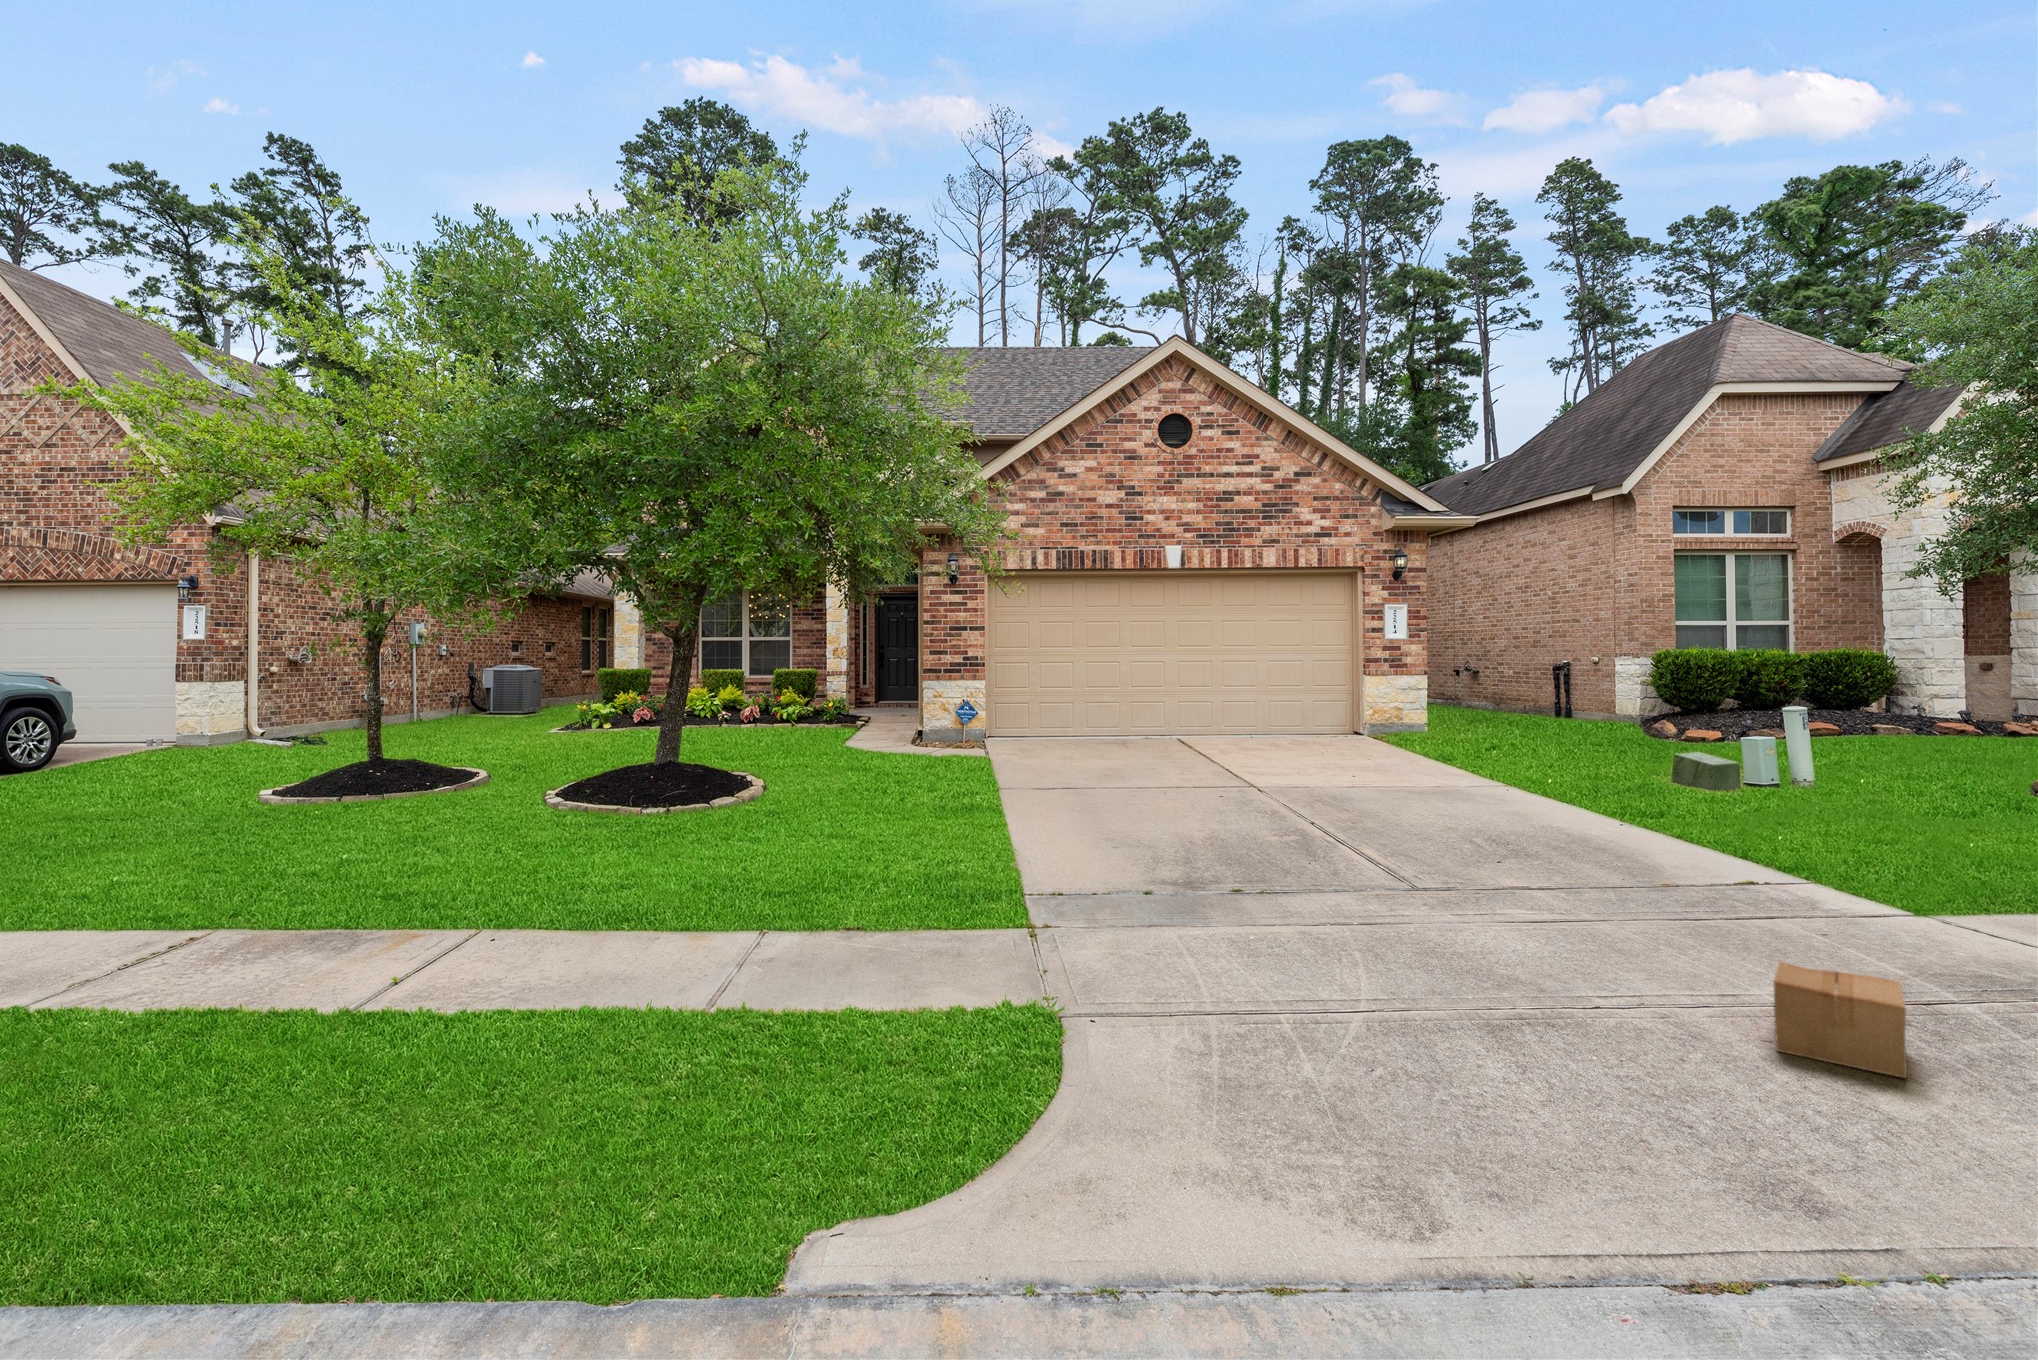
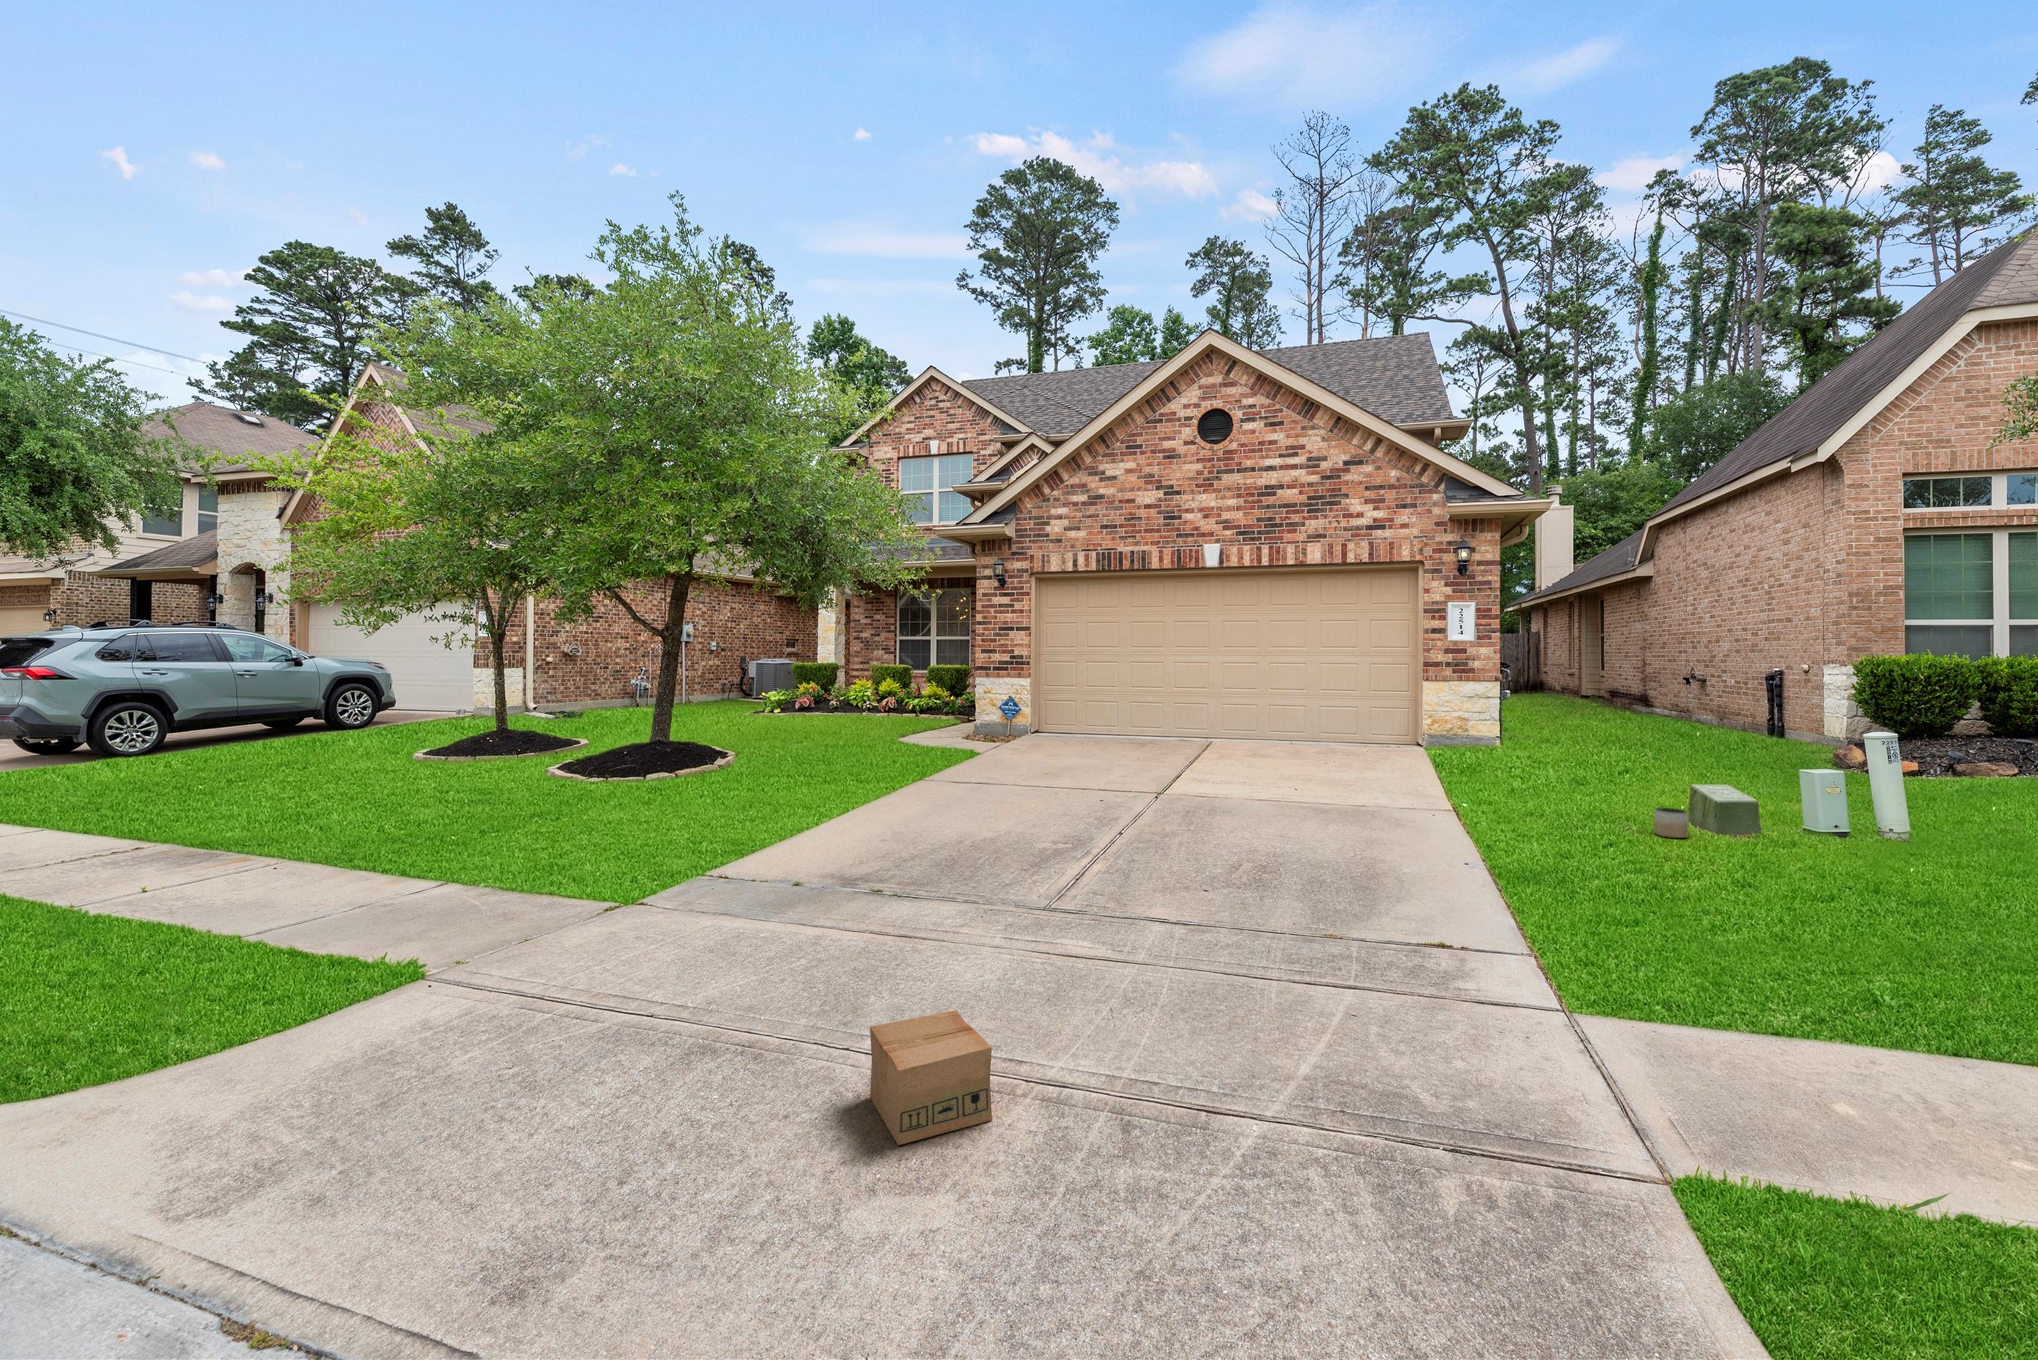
planter: none [1702,773,1732,797] -> present [1654,808,1689,838]

